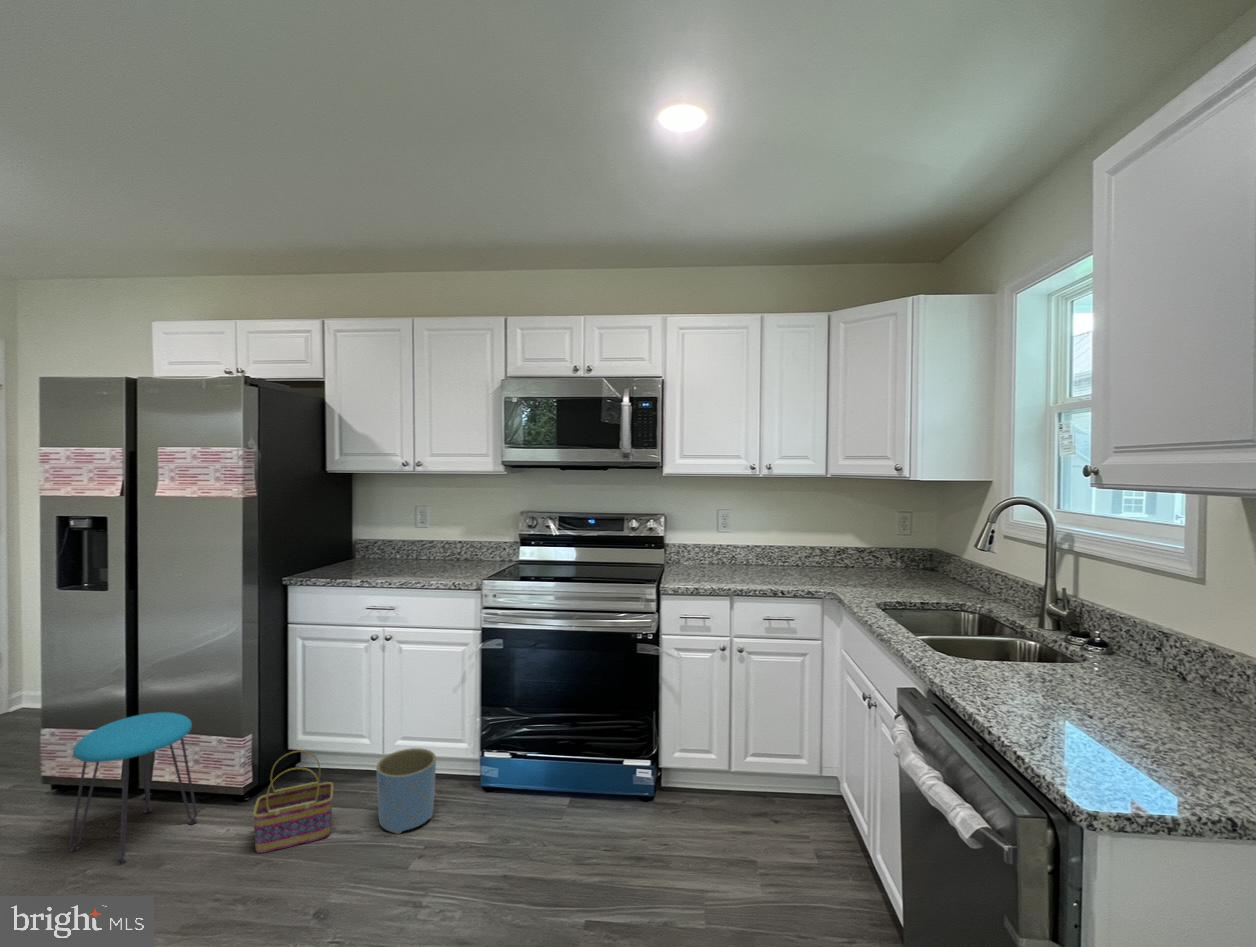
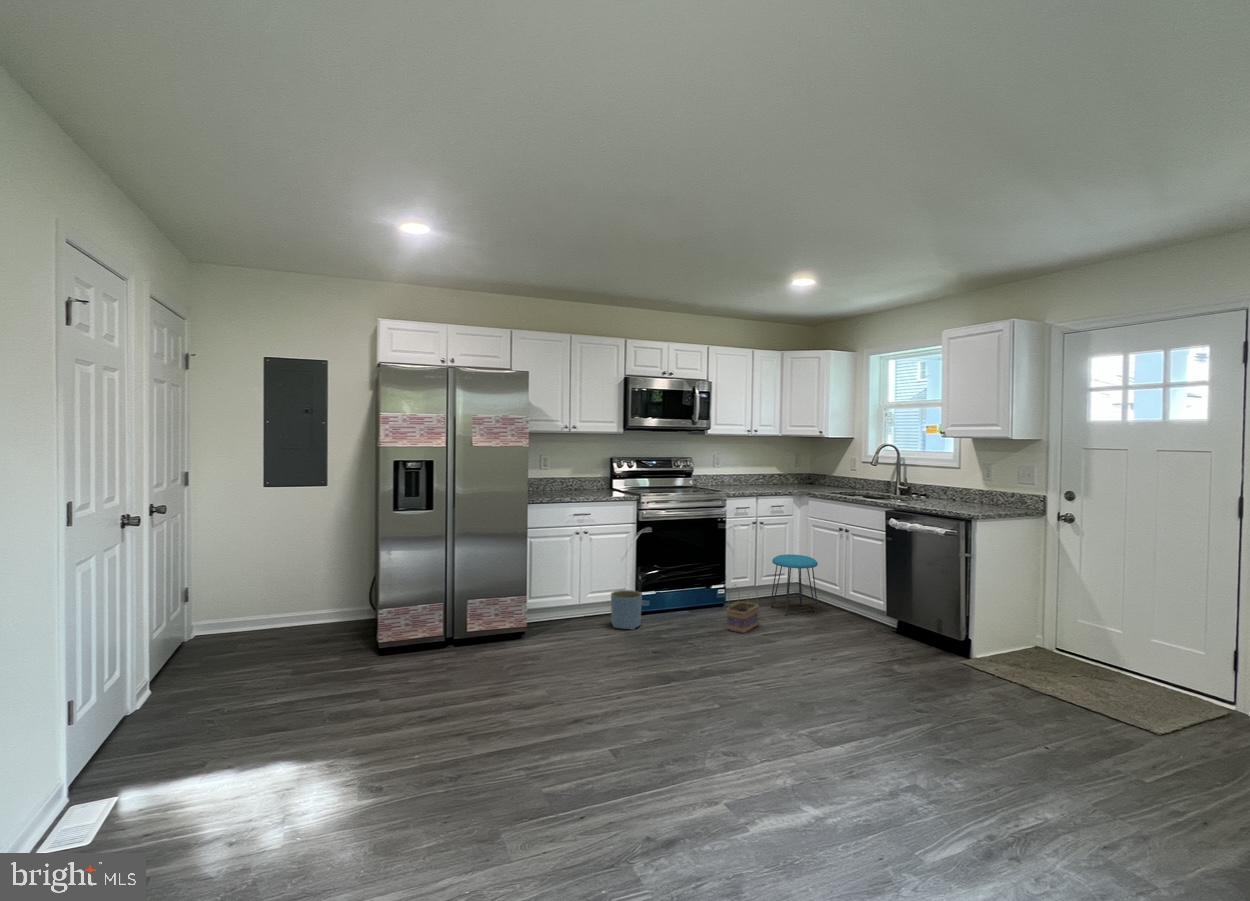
stool: present [69,712,197,865] -> present [770,554,818,616]
basket: present [253,751,333,853] -> present [727,585,758,633]

